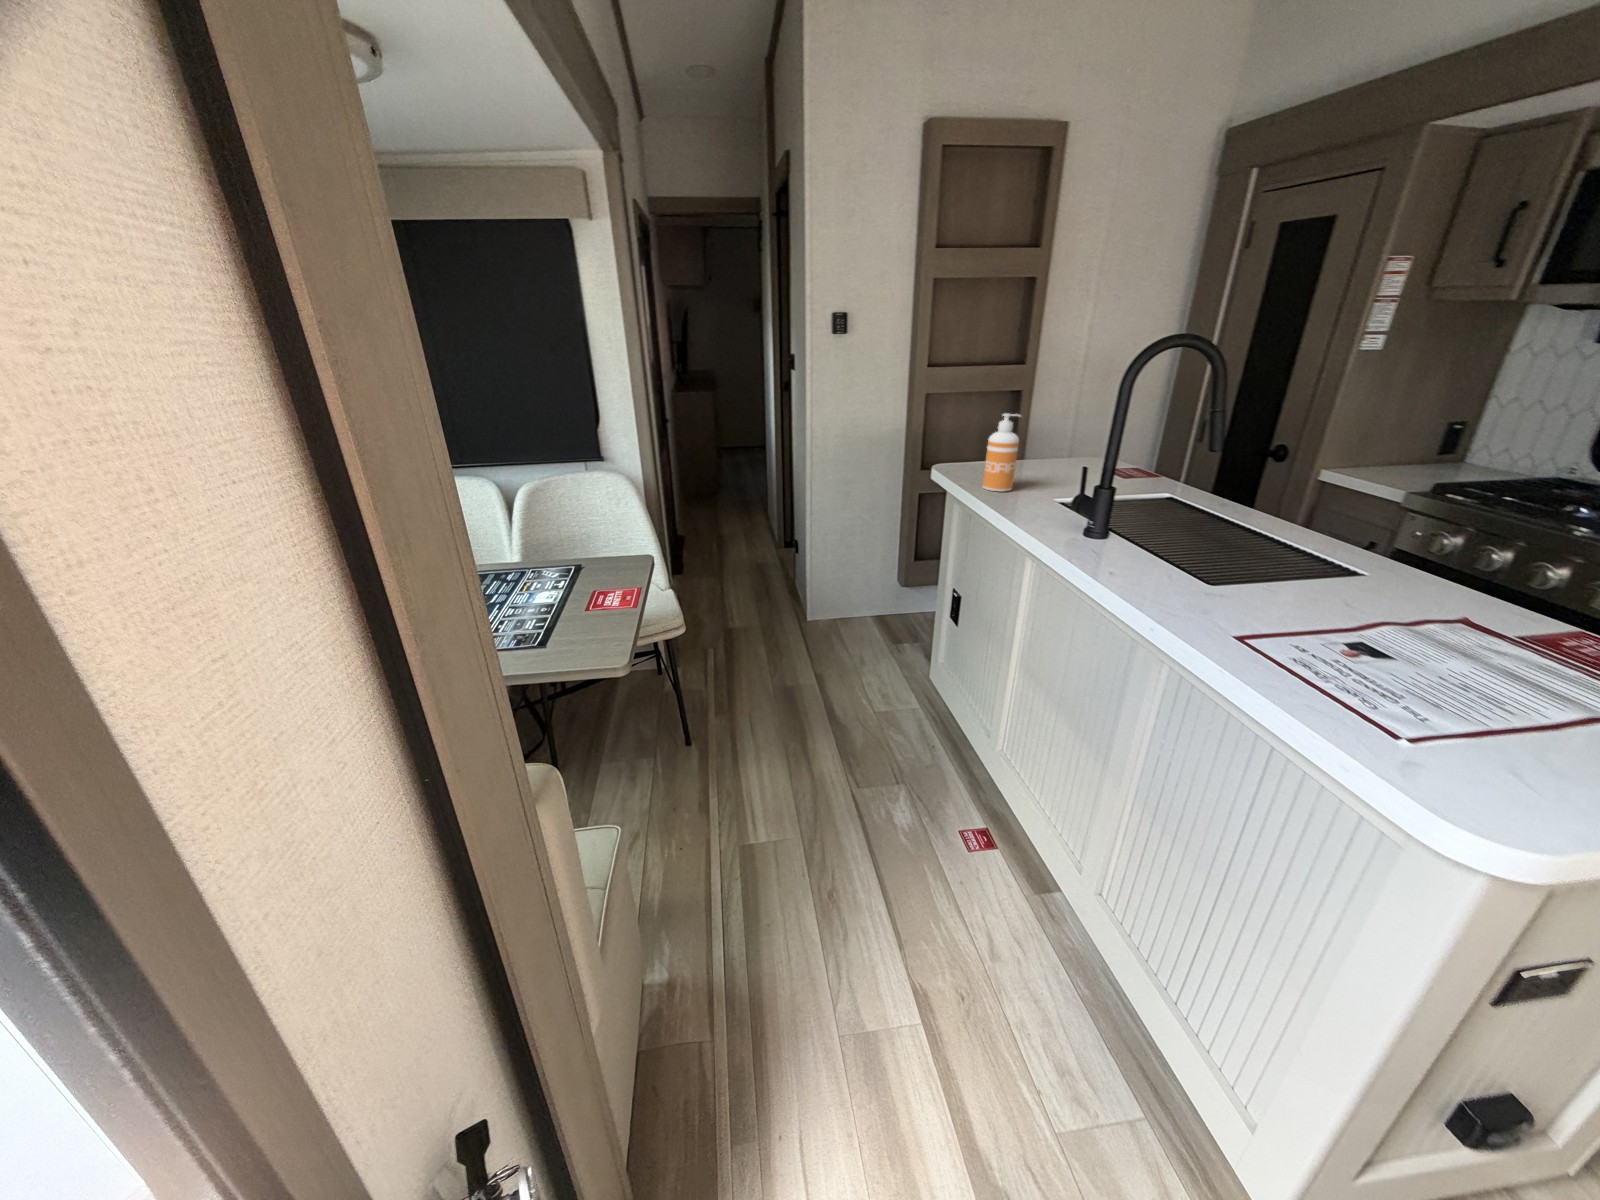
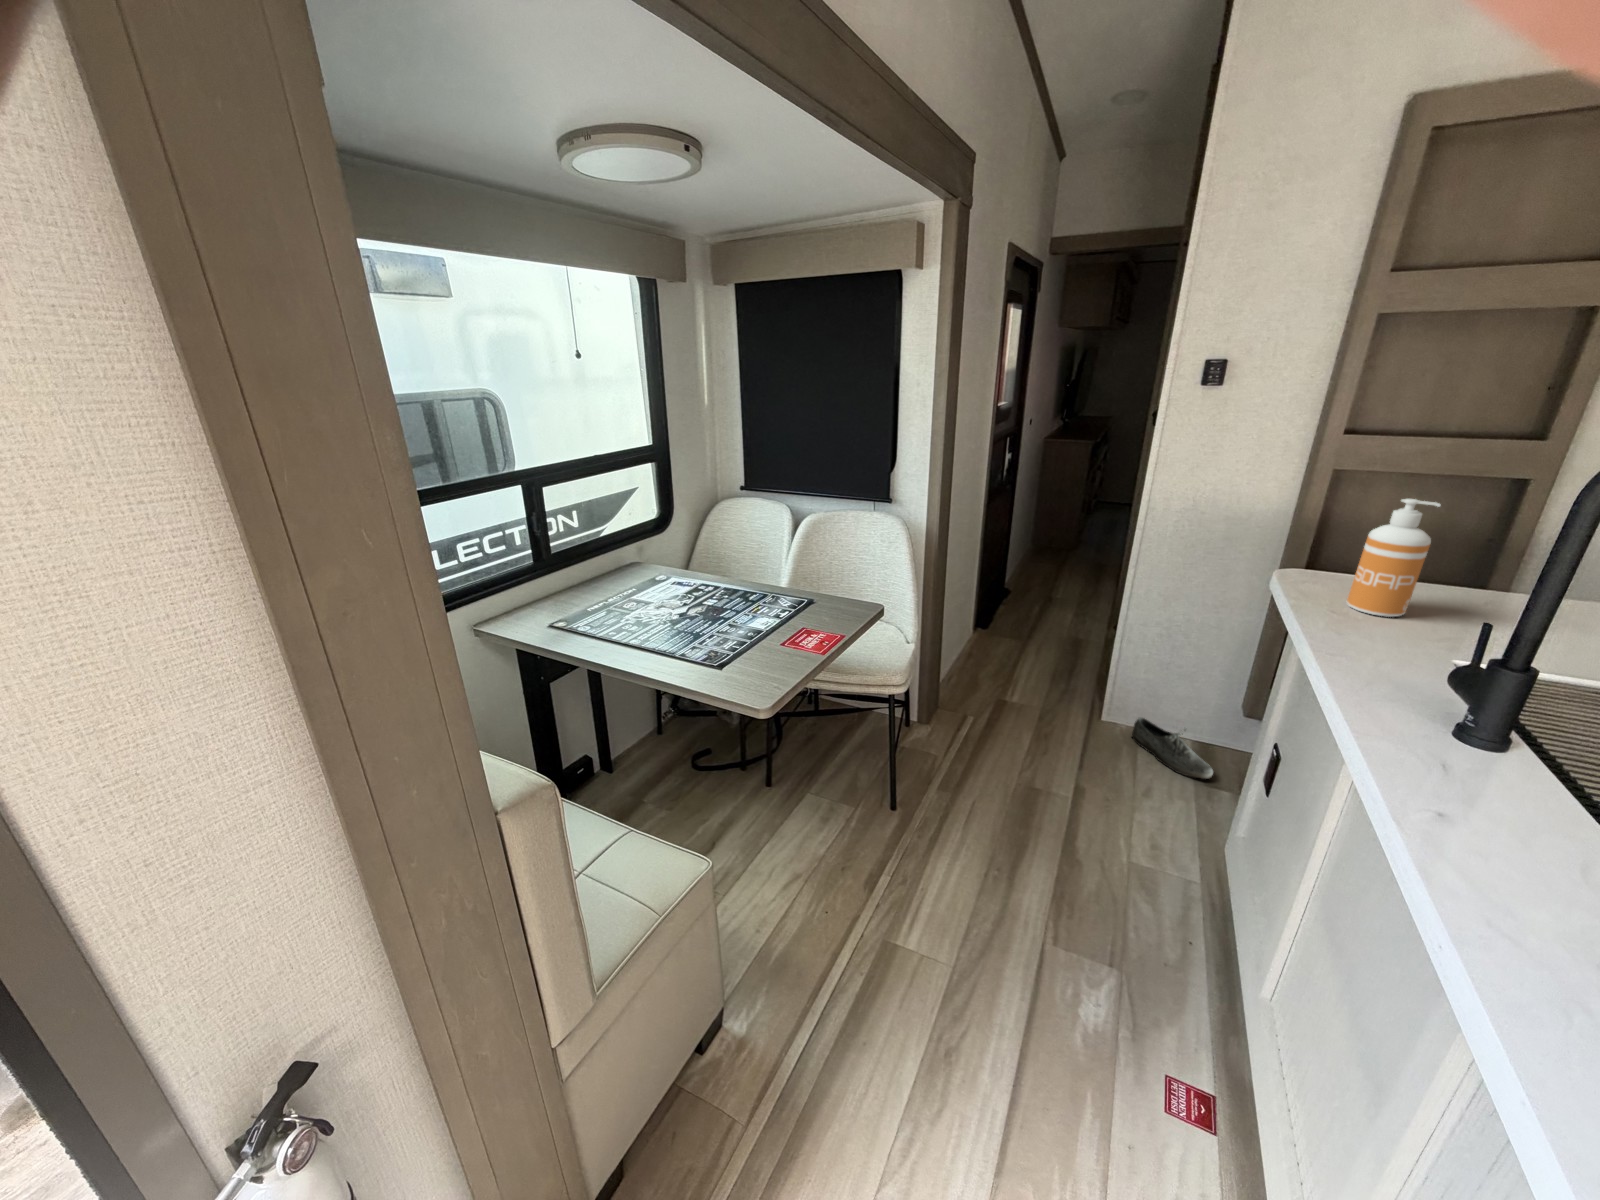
shoe: none [837,612,898,646] -> present [1132,717,1213,779]

